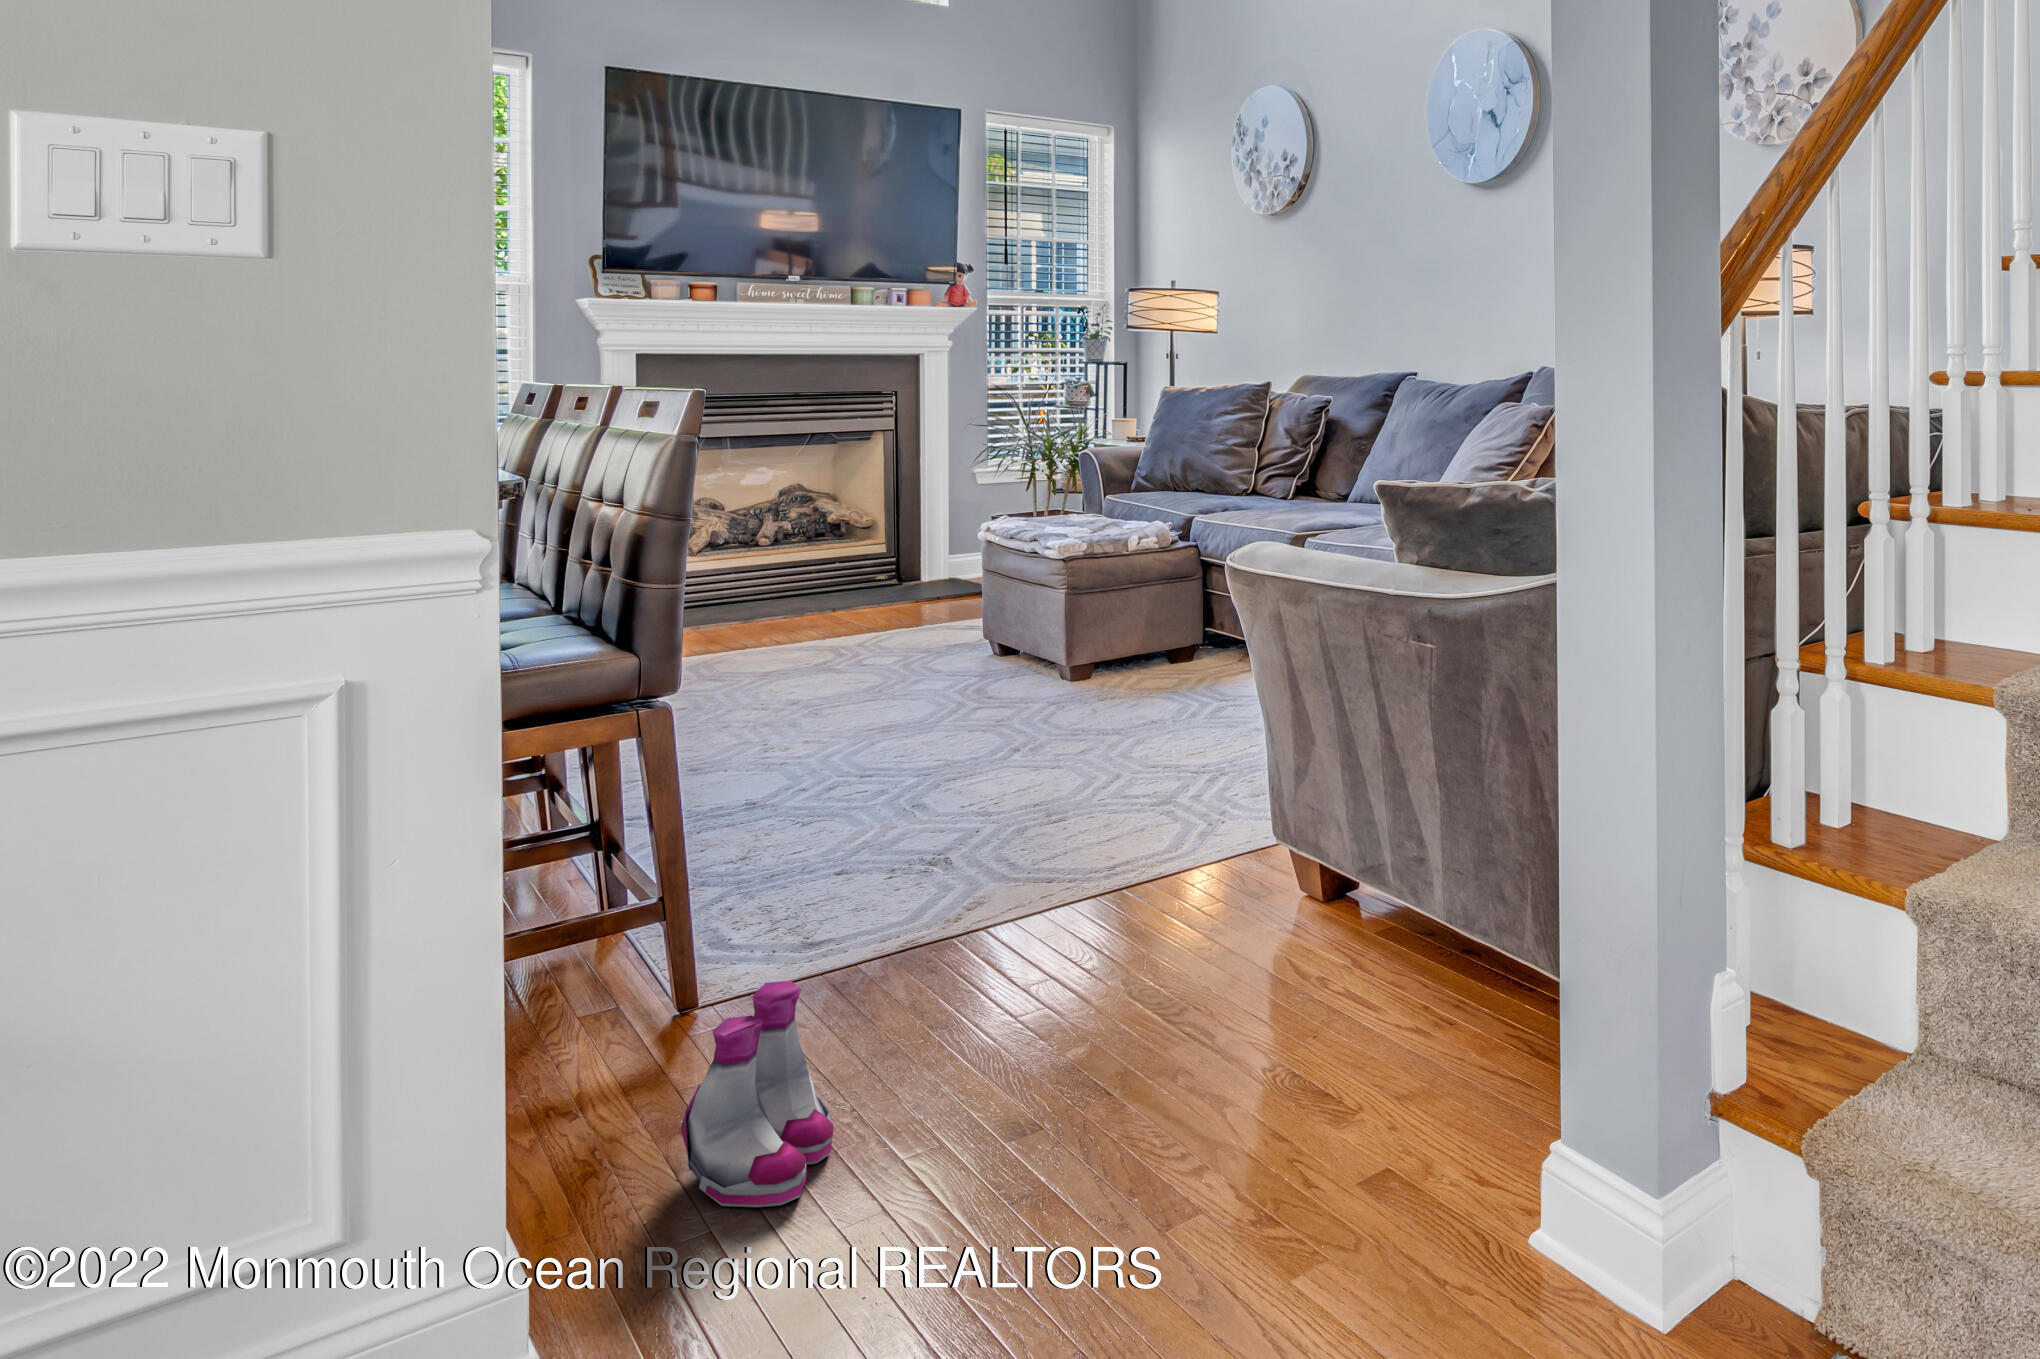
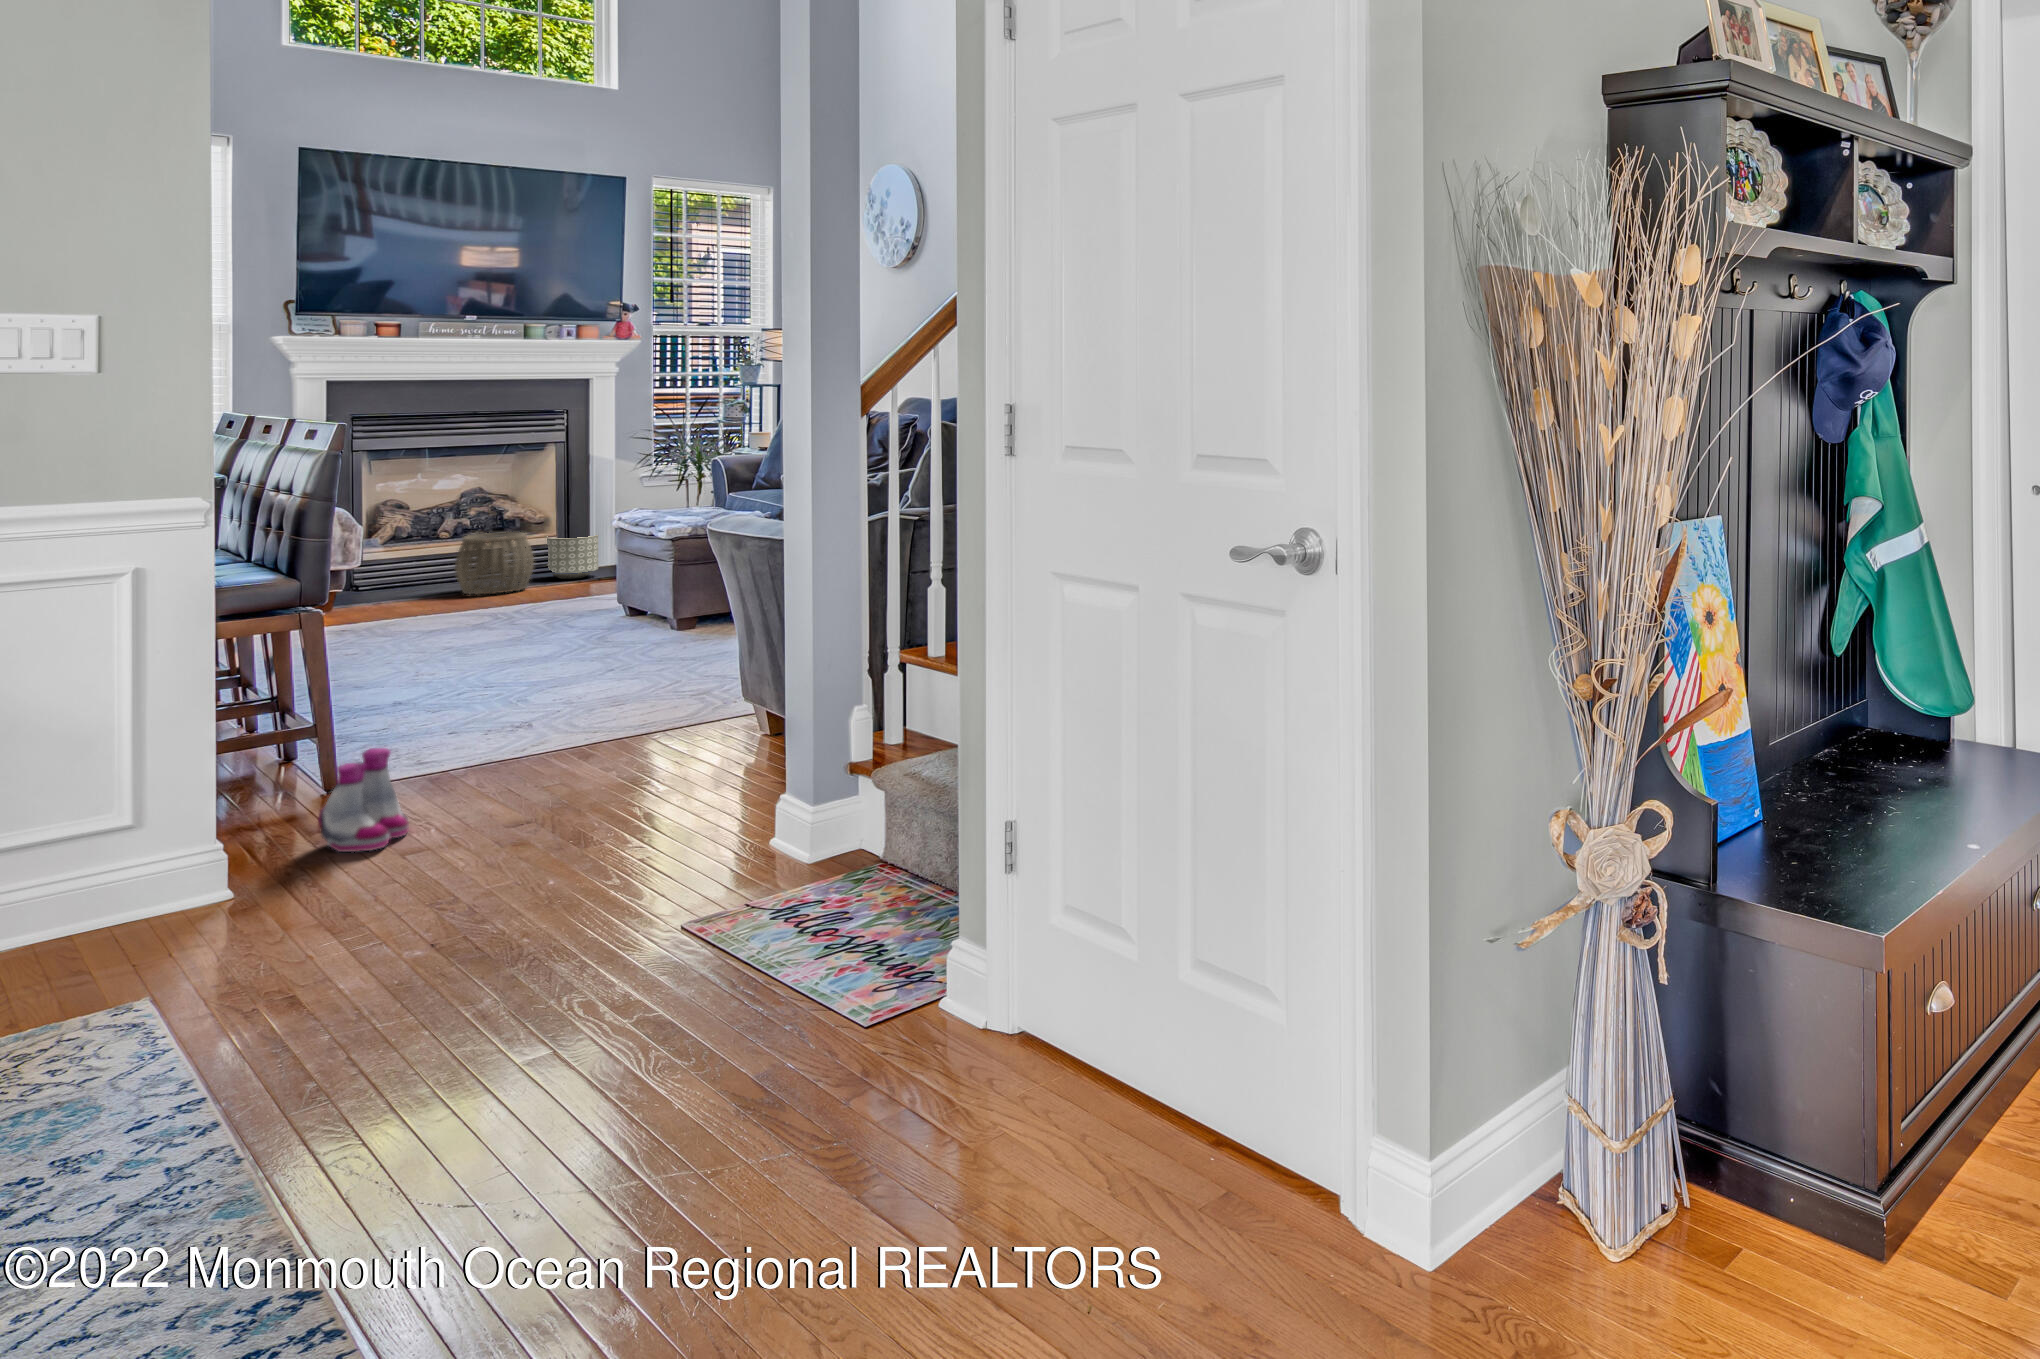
woven basket: none [777,539,867,616] -> present [455,532,534,595]
planter: none [874,540,932,596] -> present [547,533,598,579]

